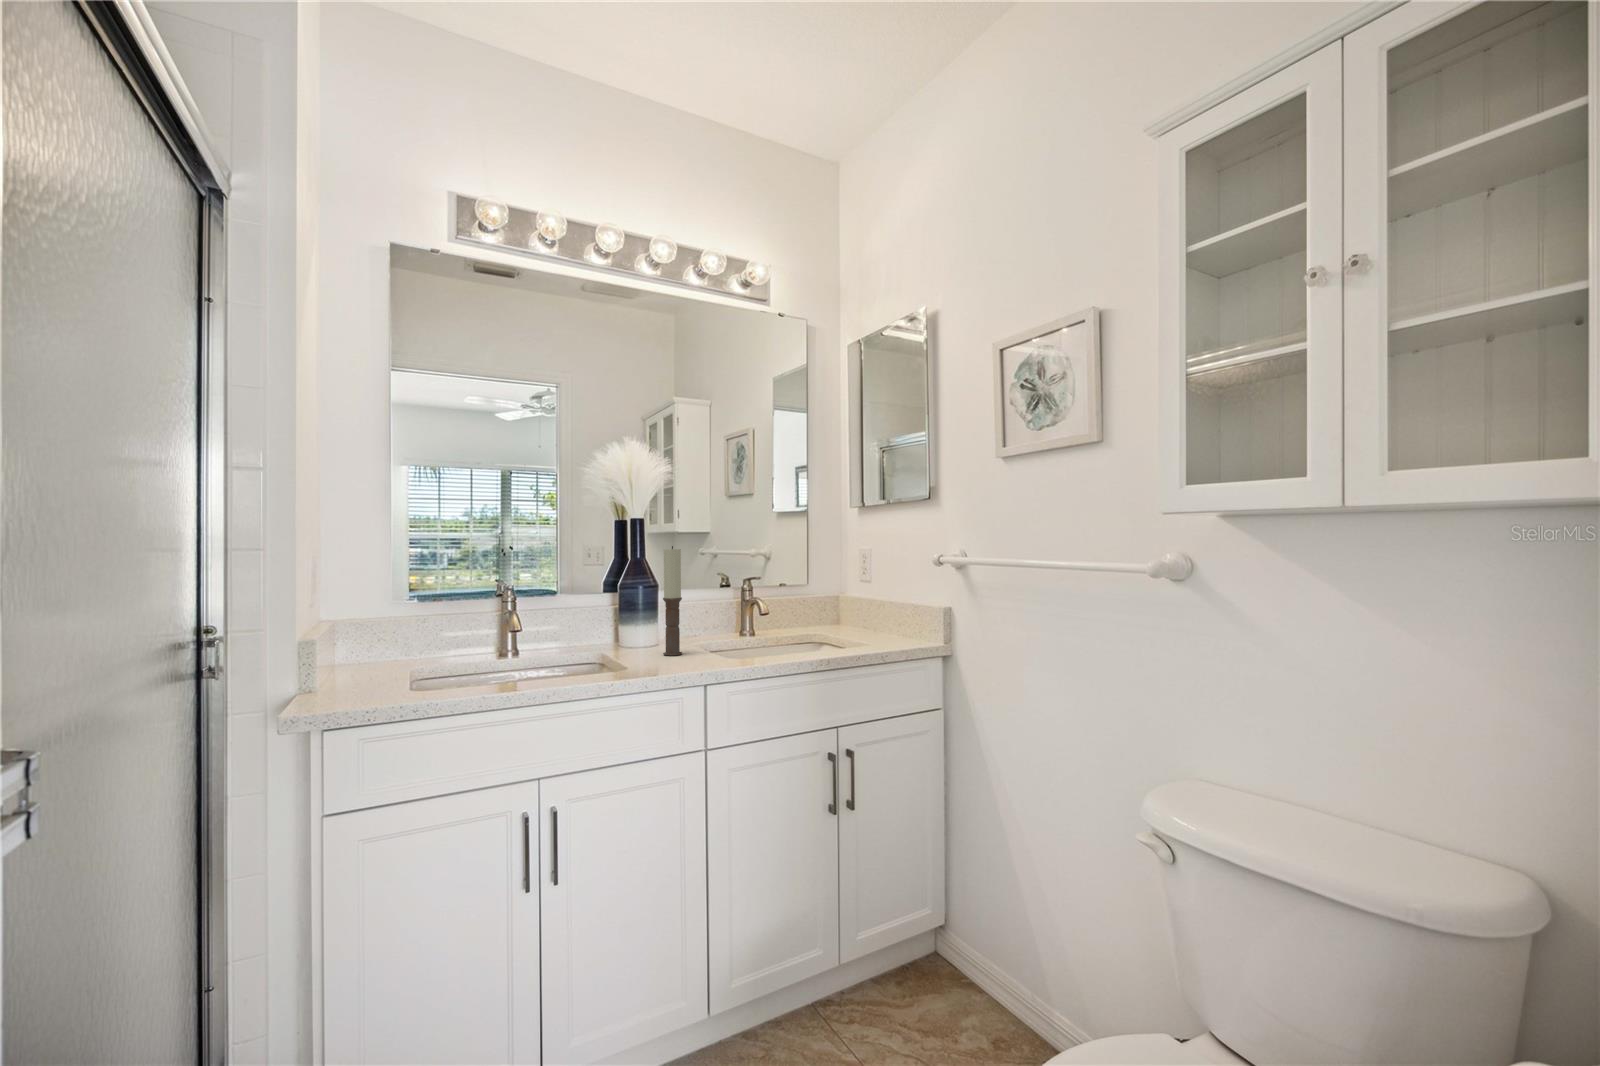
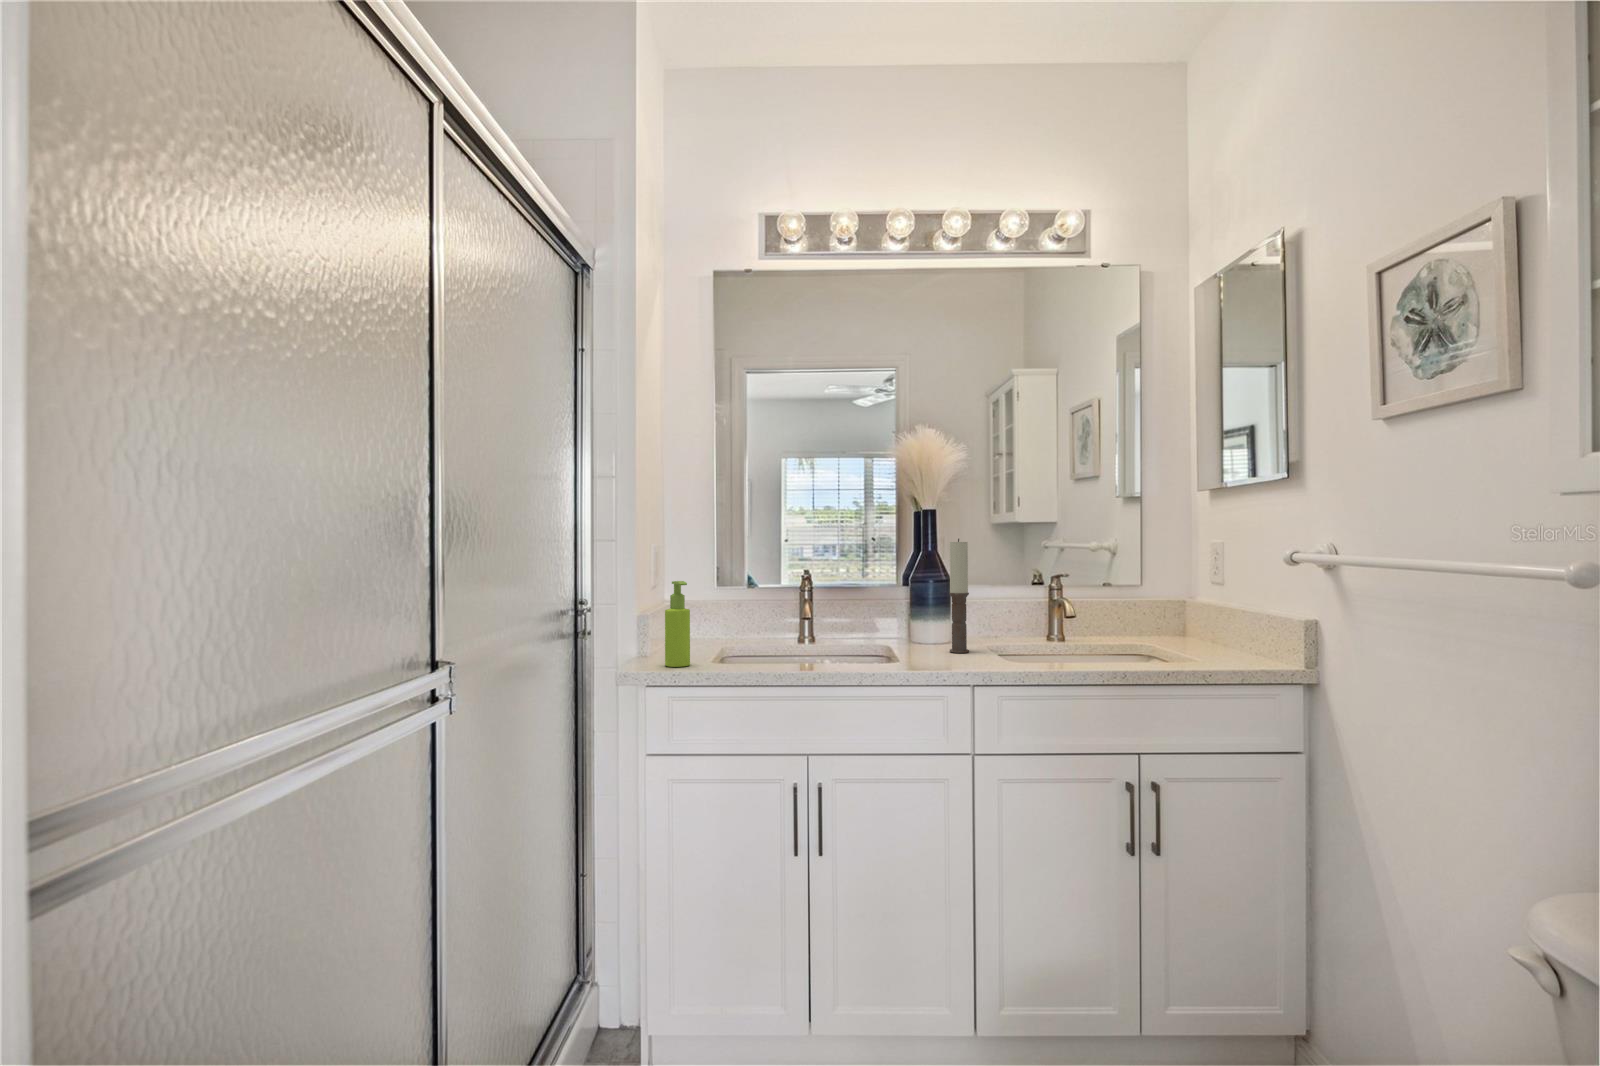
soap dispenser: none [349,597,384,702] -> present [665,581,690,667]

